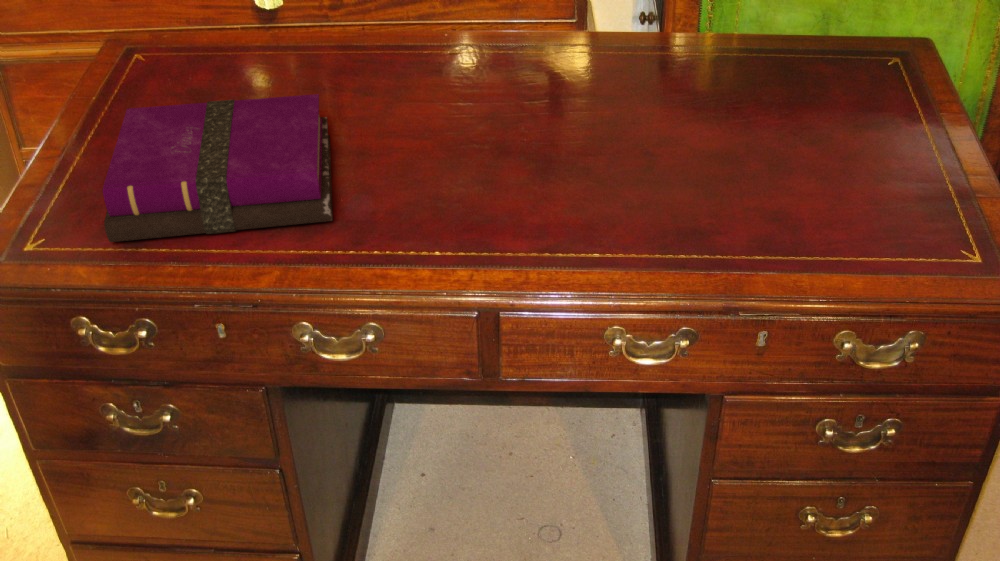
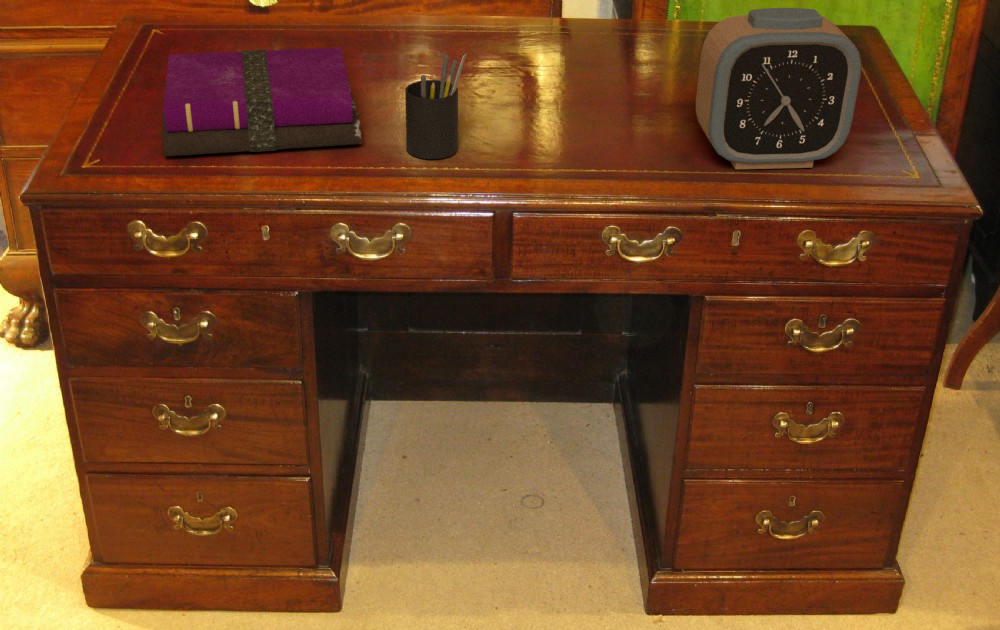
alarm clock: none [718,69,918,254] -> present [696,8,861,169]
pen holder: none [377,122,445,241] -> present [405,54,467,159]

